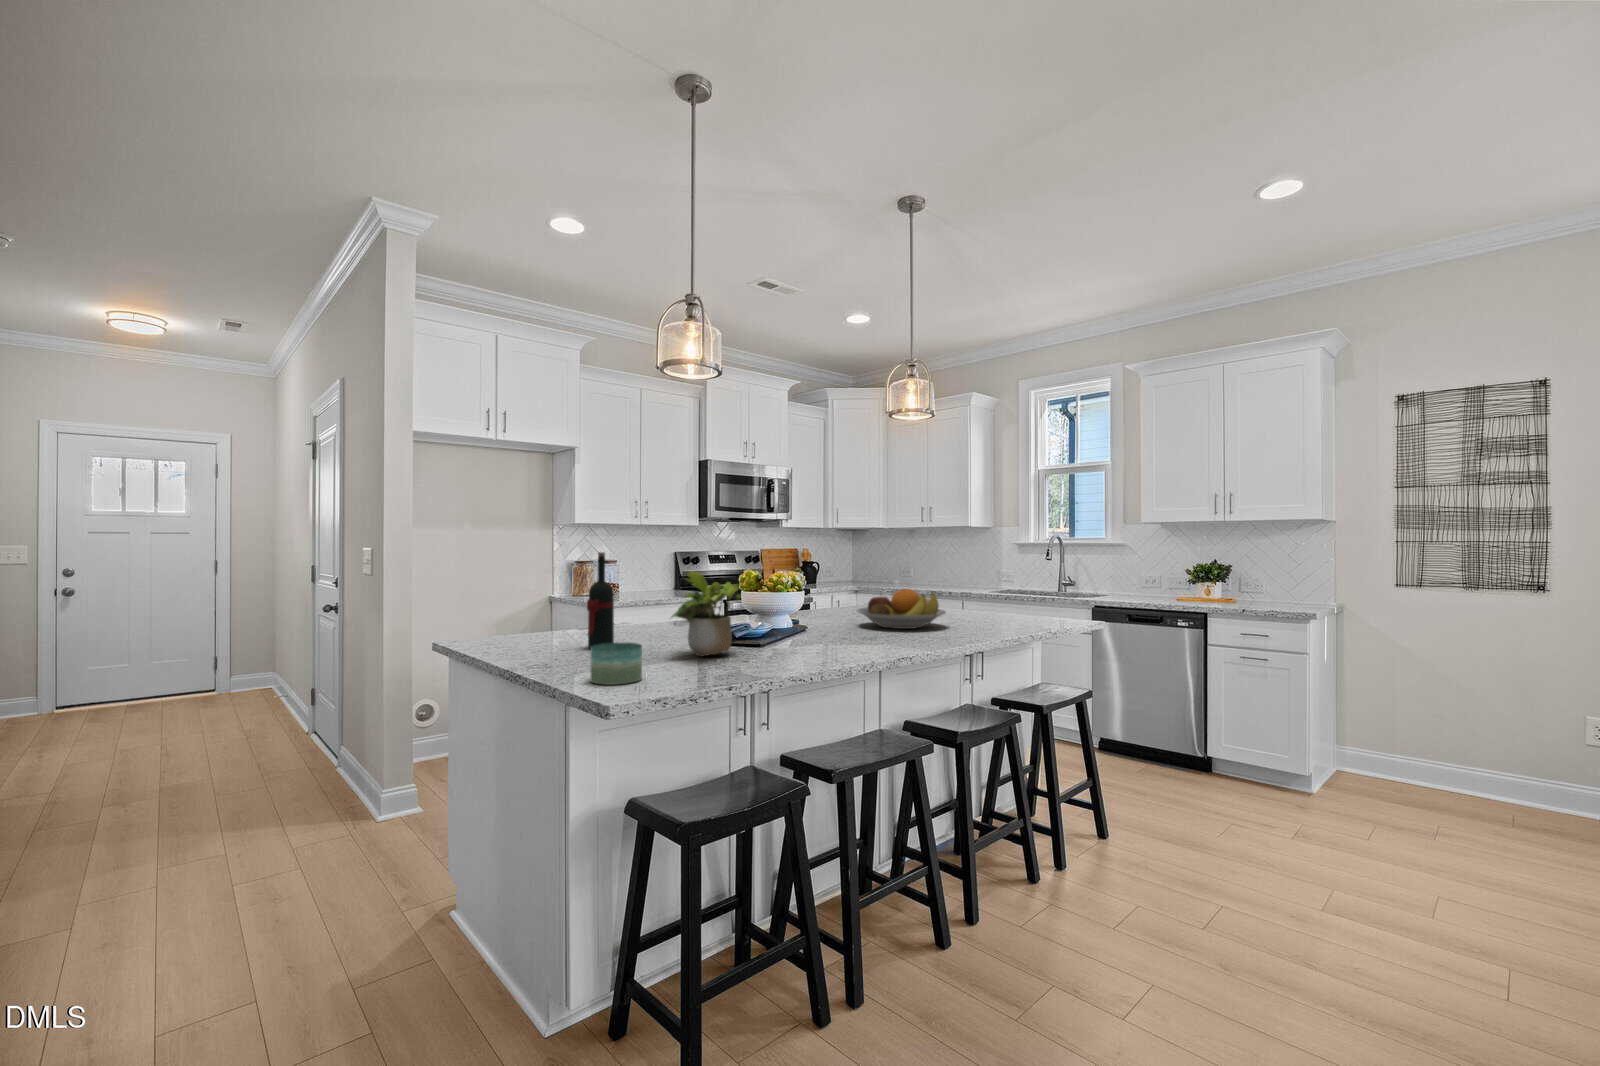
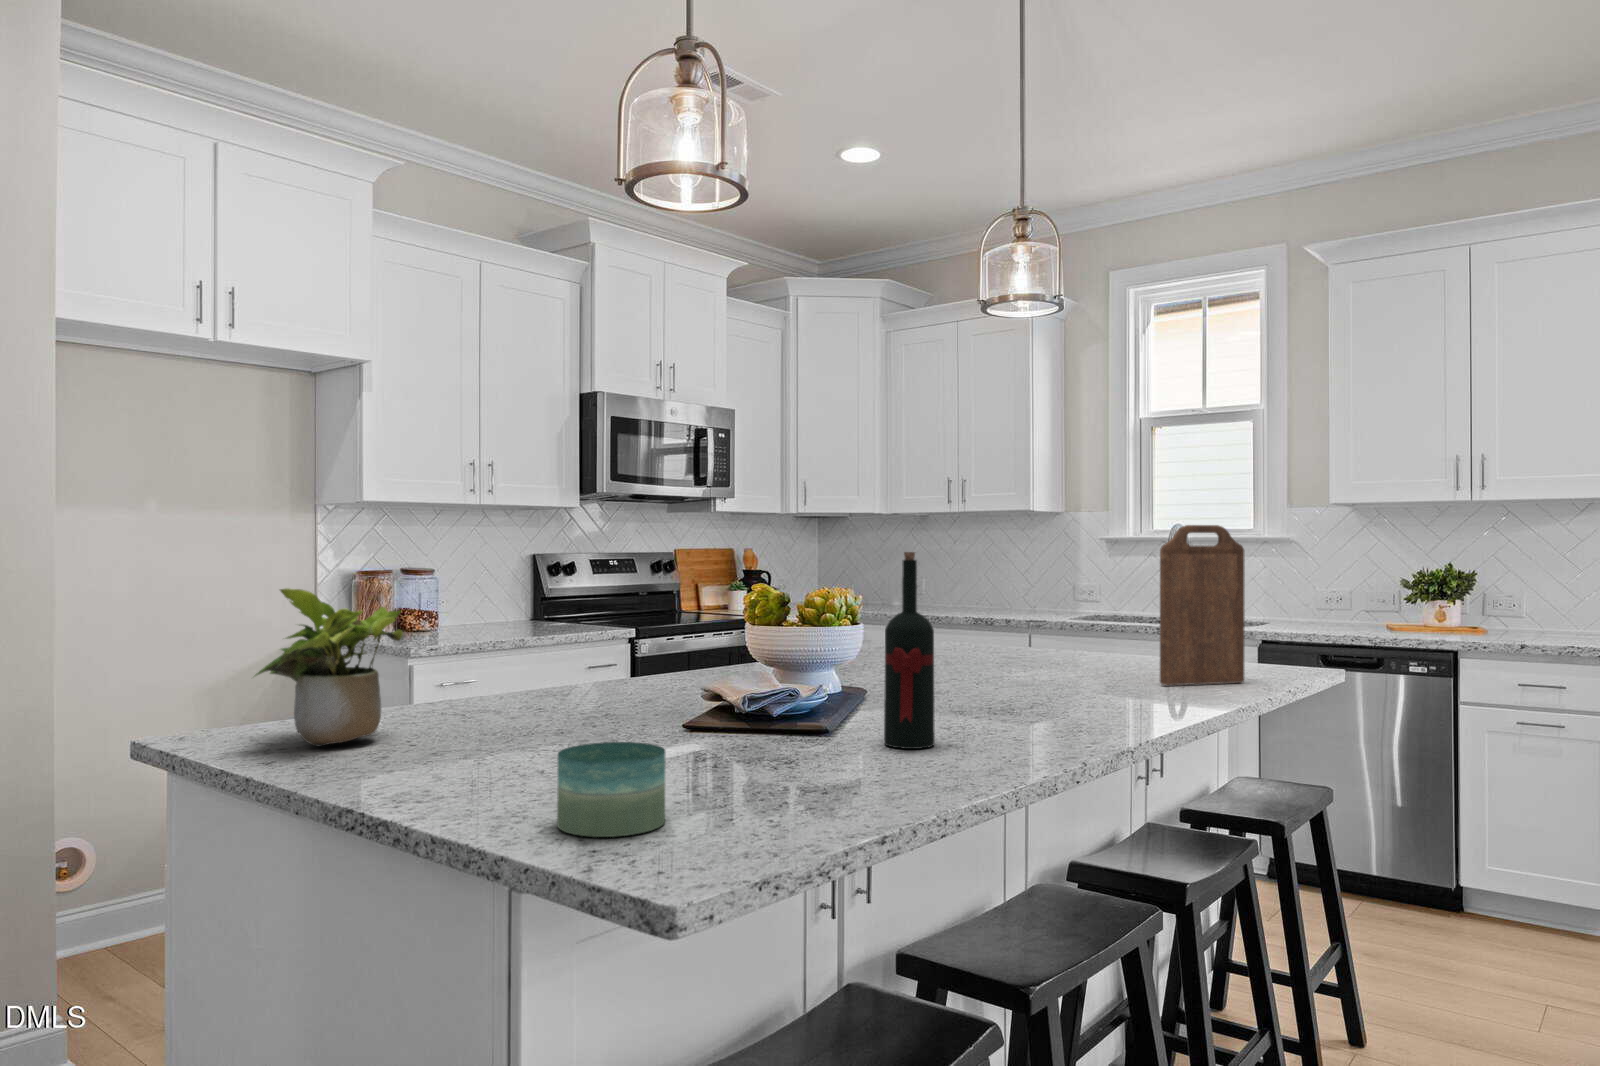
cutting board: none [978,537,1029,627] -> present [1160,525,1245,685]
wine bottle: present [587,552,614,648] -> present [884,552,935,749]
potted plant: present [671,572,741,657] -> present [255,588,403,746]
fruit bowl: present [857,589,946,629] -> none [944,618,1107,690]

